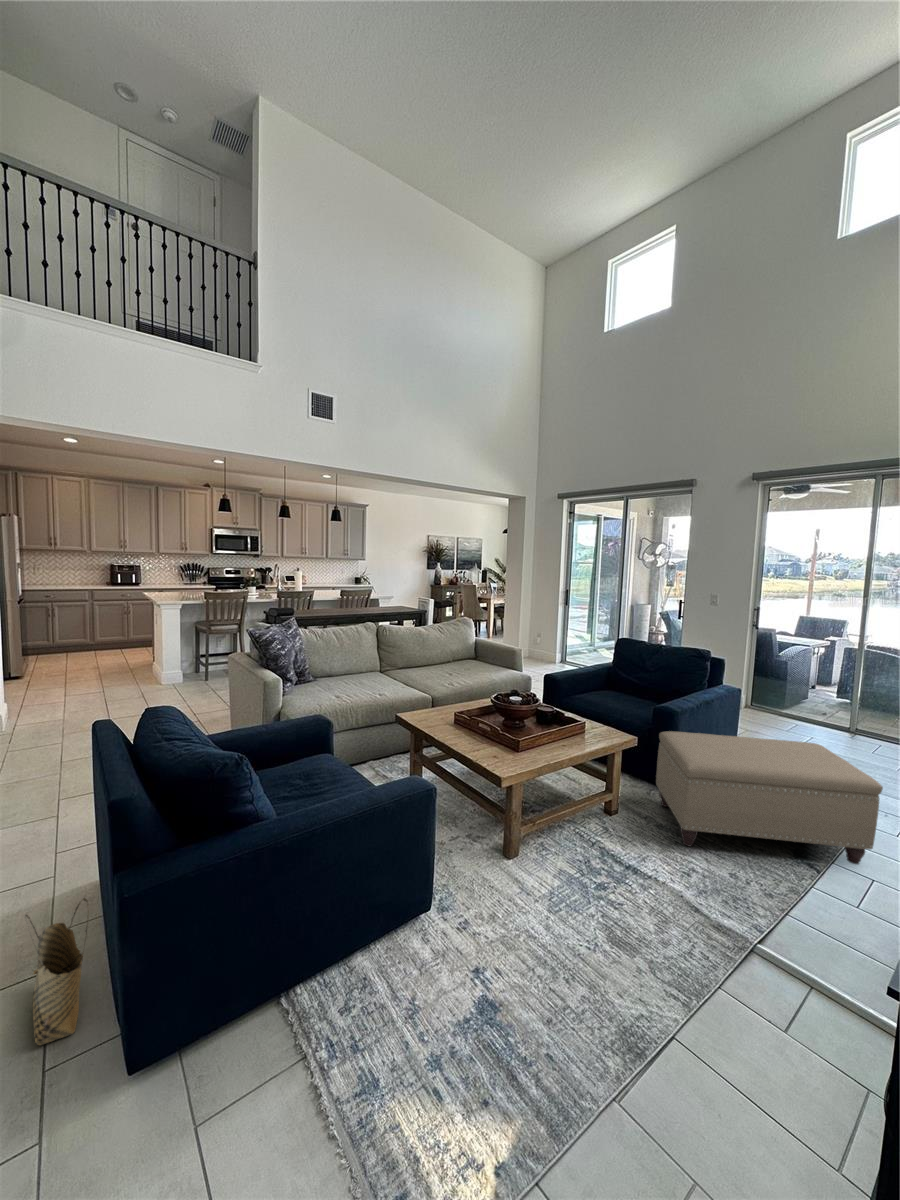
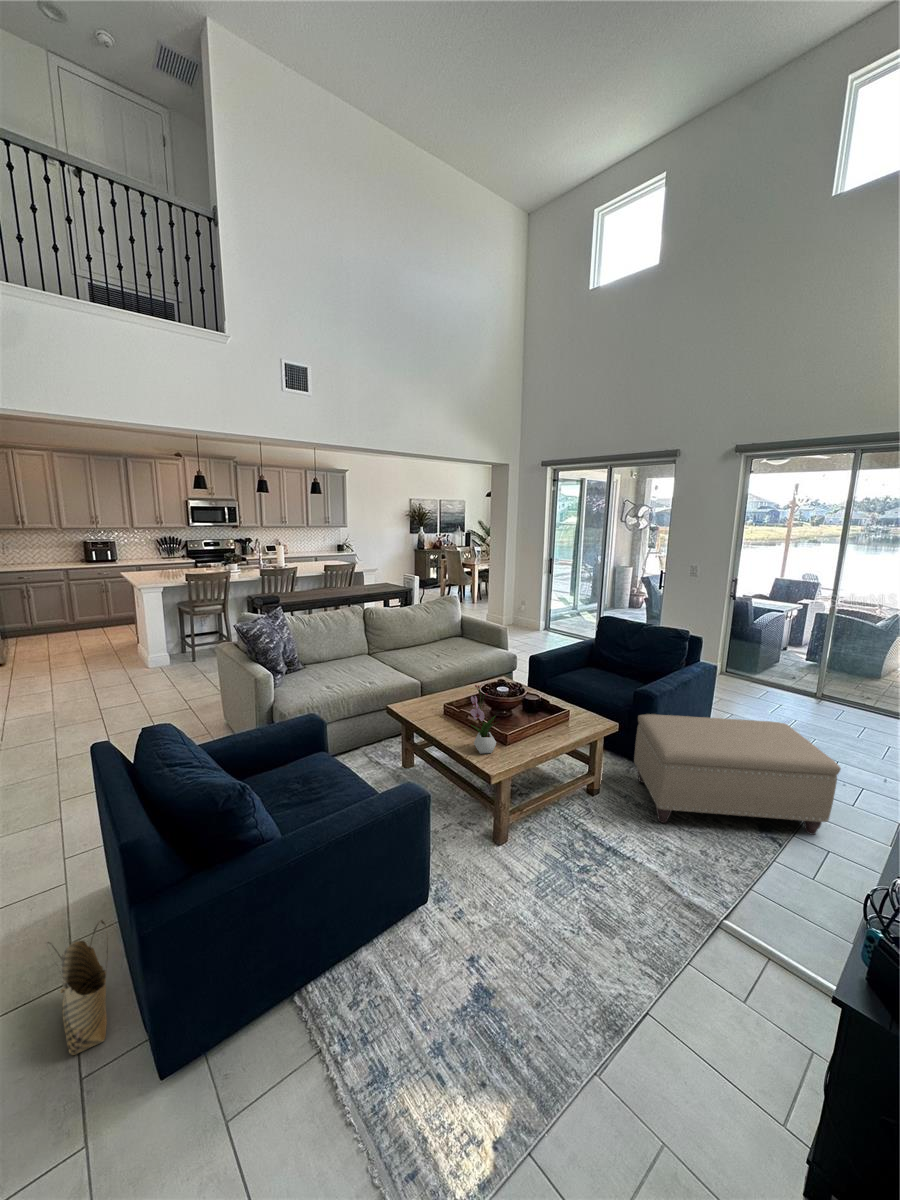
flower arrangement: none [481,685,511,759] -> present [470,685,496,754]

